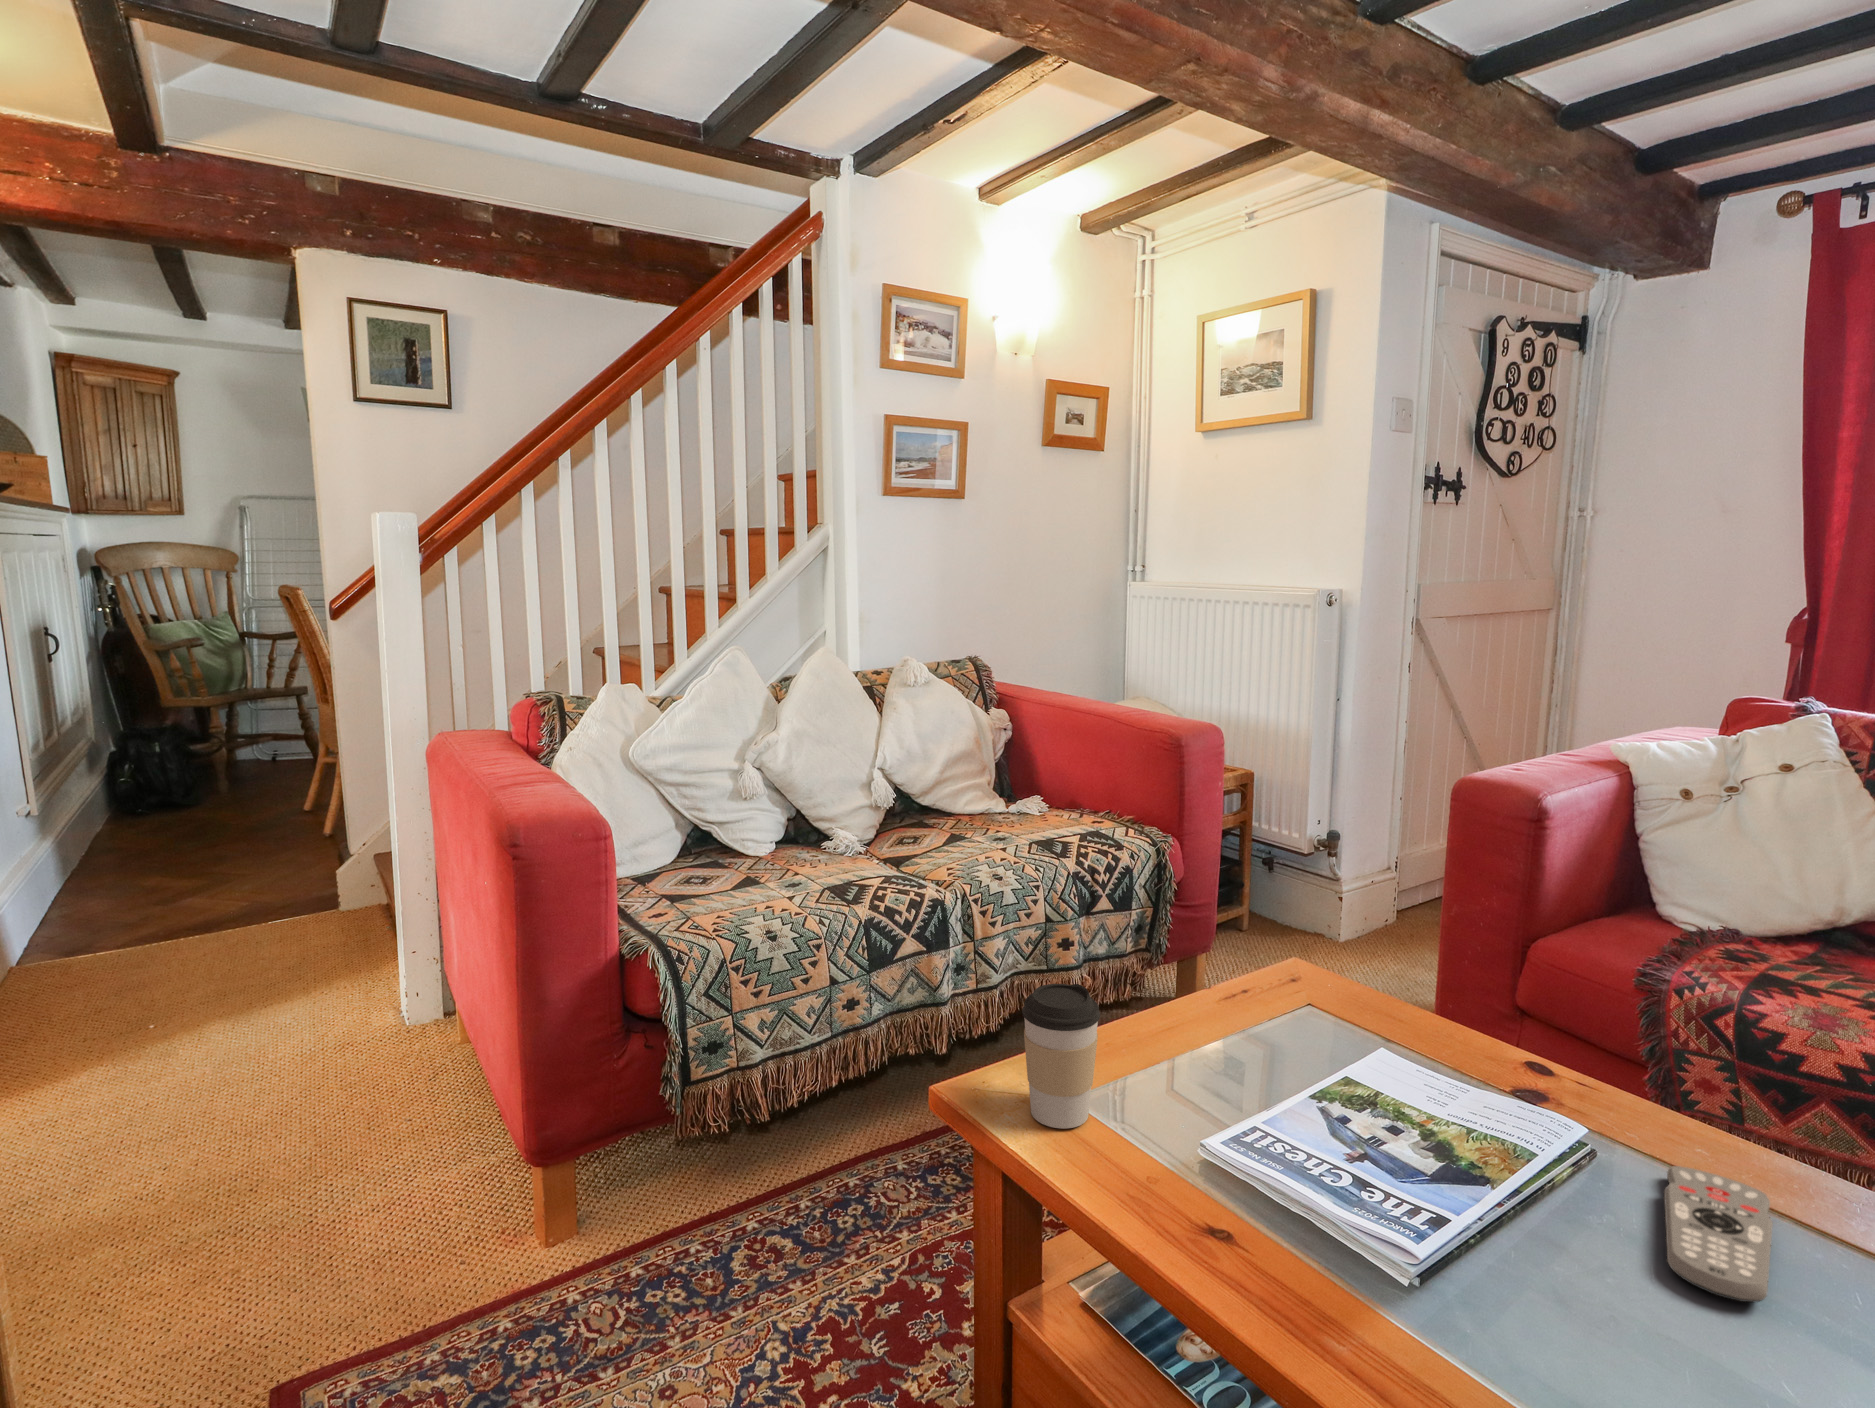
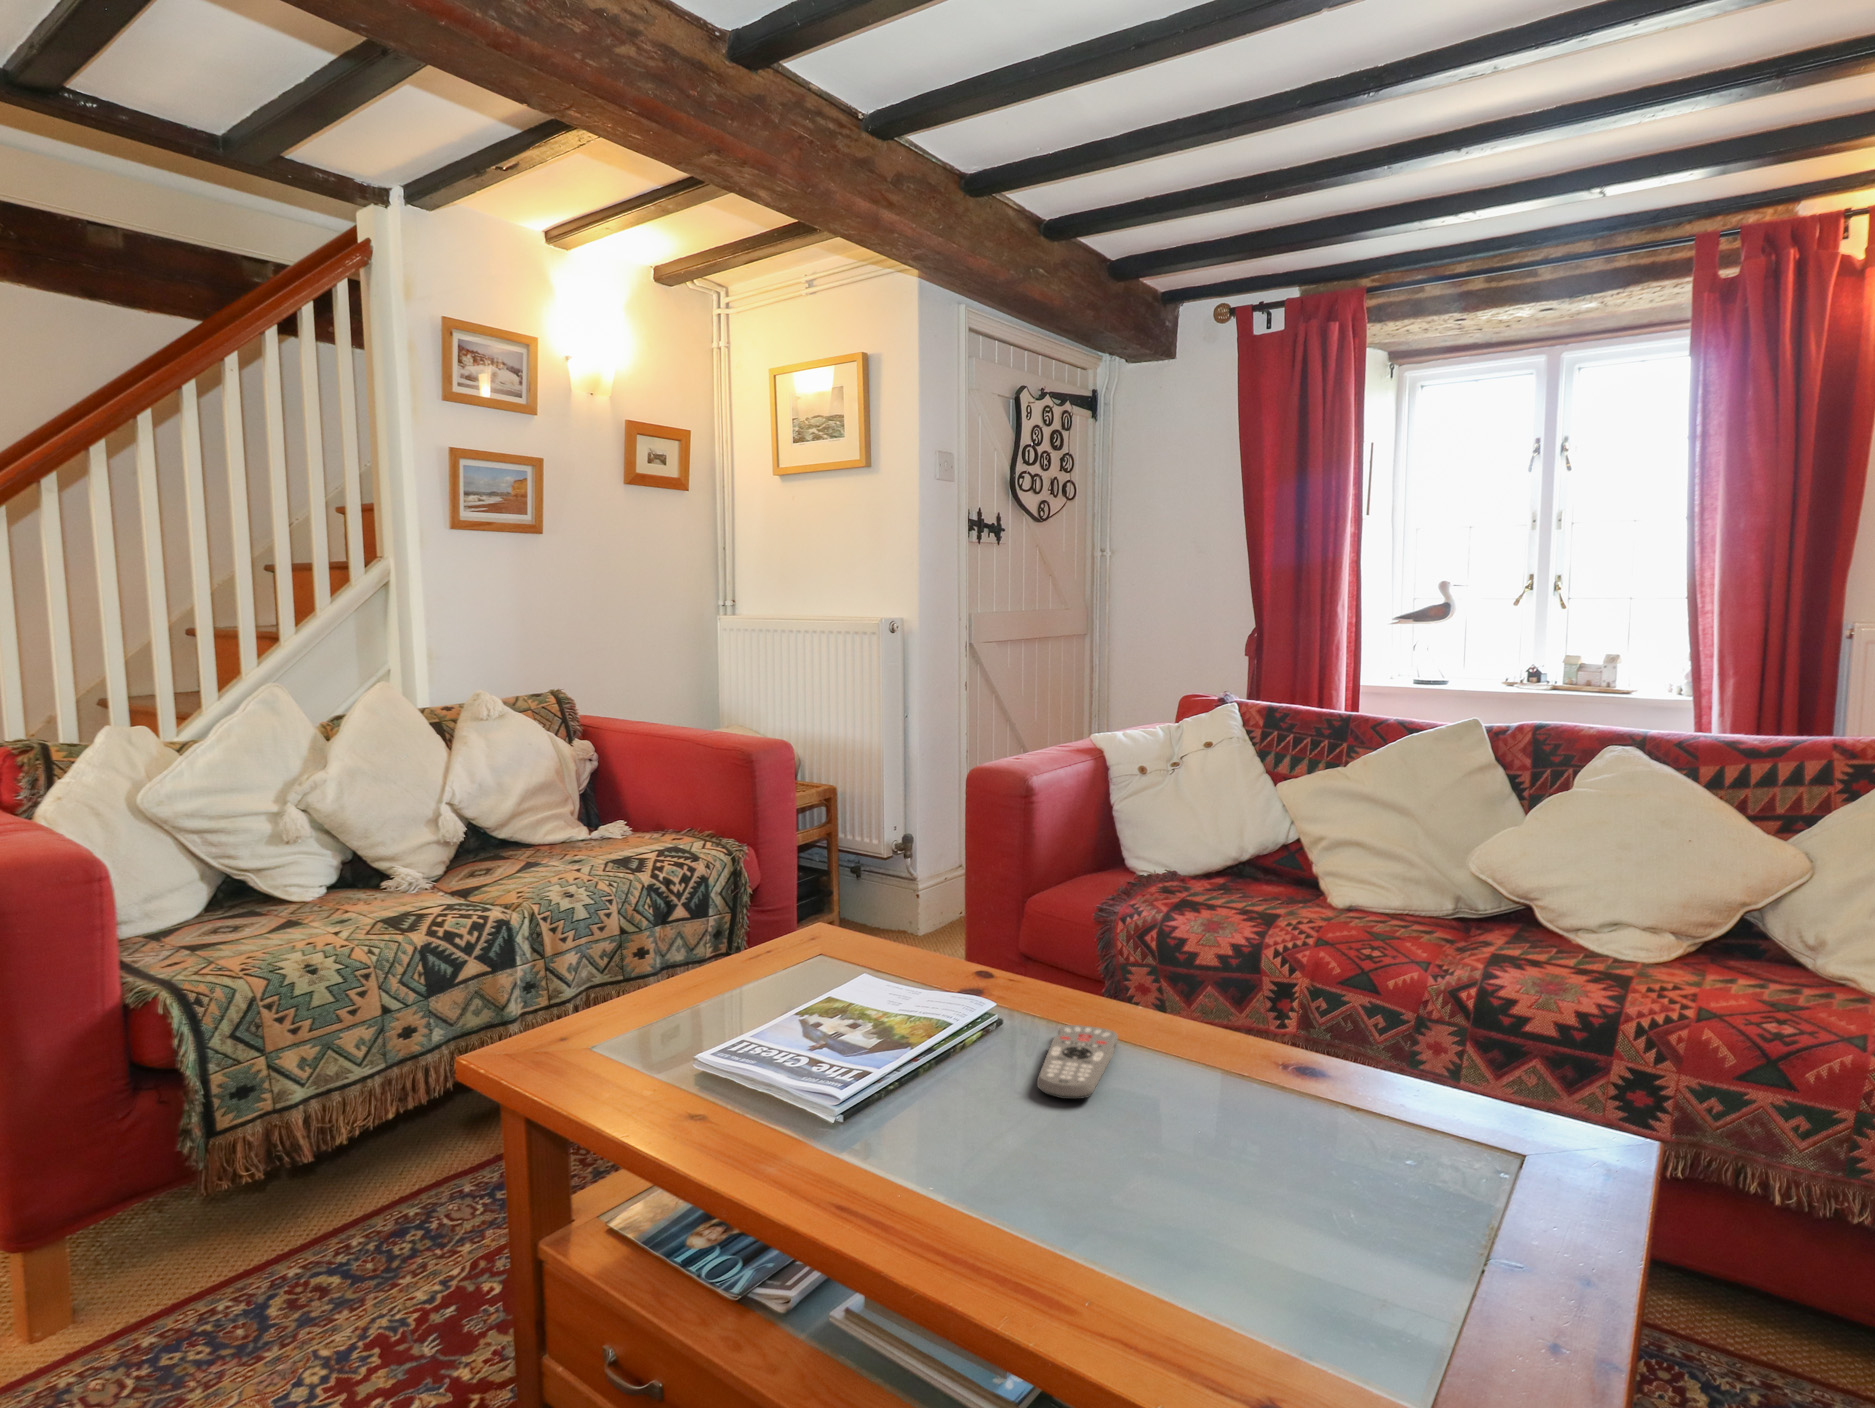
coffee cup: present [1022,984,1100,1129] -> none [545,949,617,1077]

